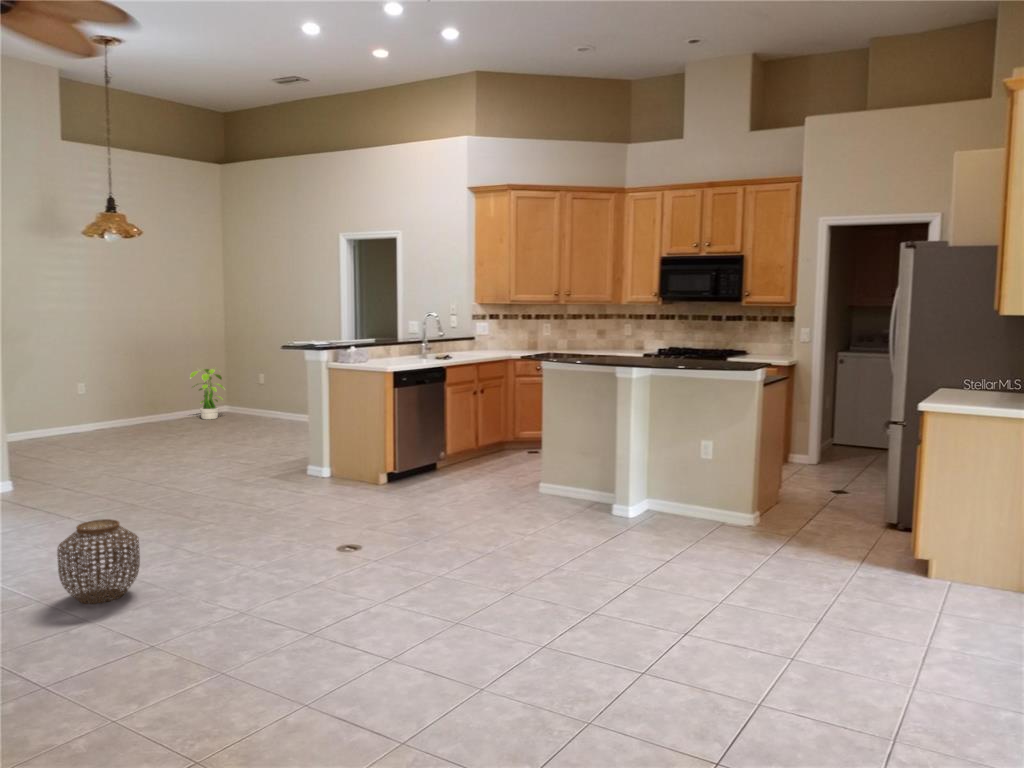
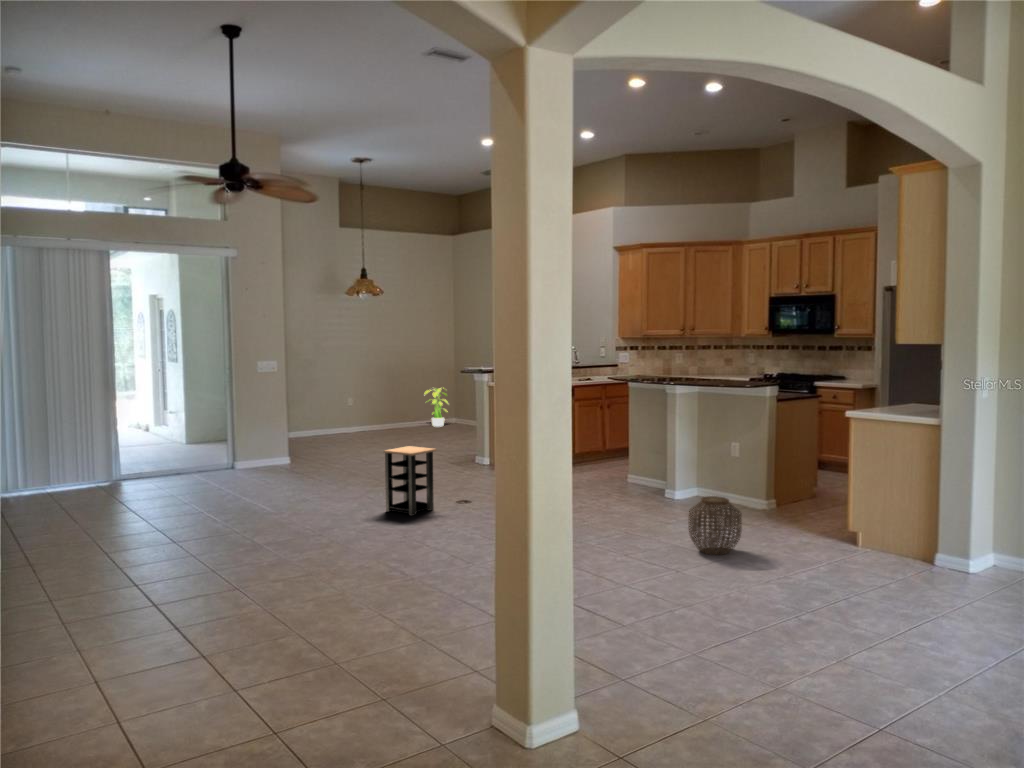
side table: none [230,471,317,588] -> present [384,446,437,516]
woven basket: present [57,519,140,604] -> present [688,496,742,555]

